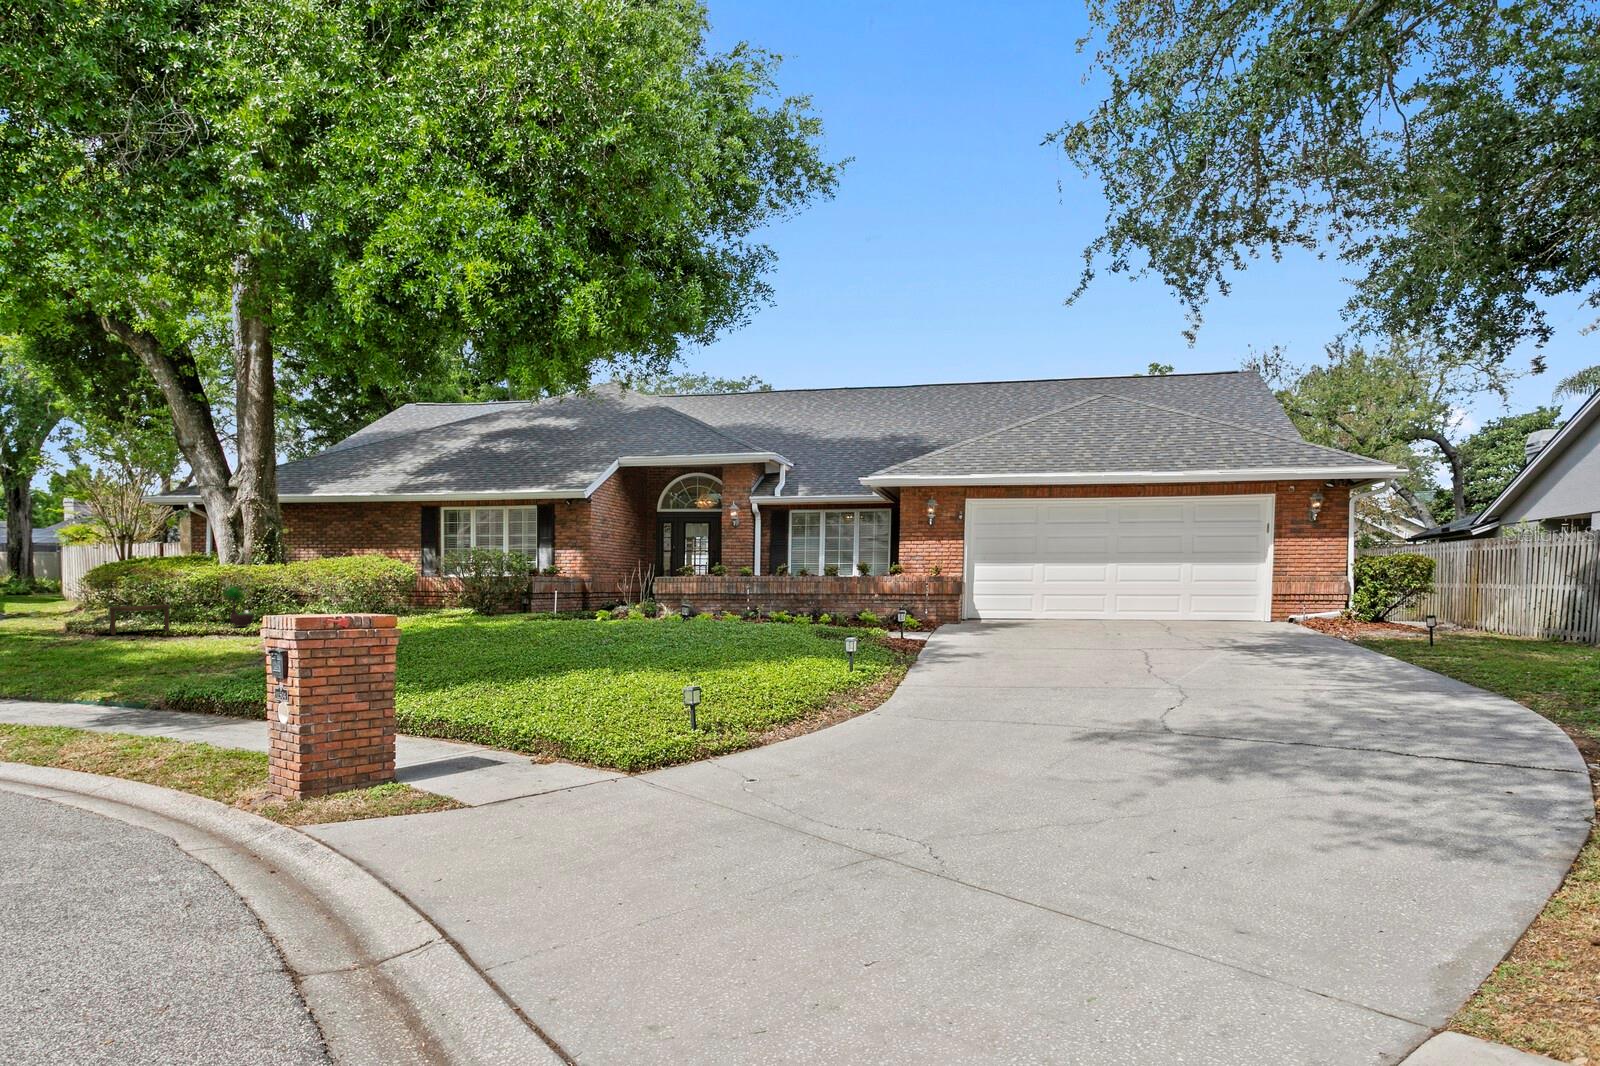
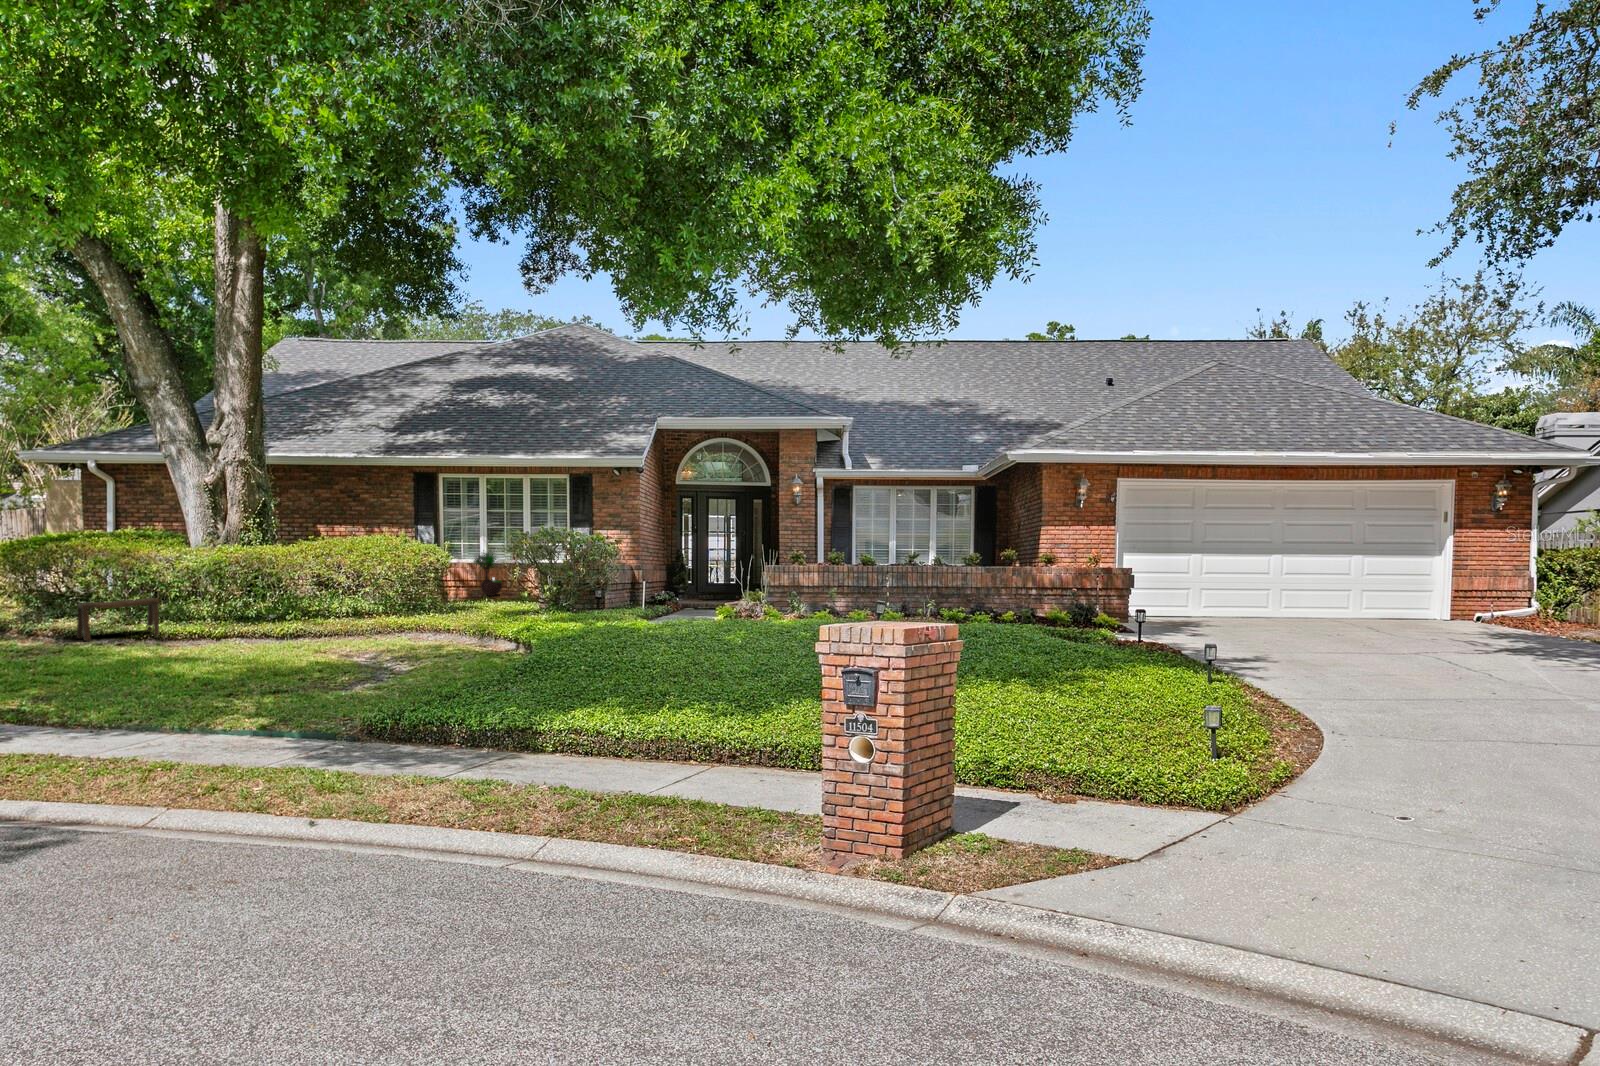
potted tree: present [224,585,254,627] -> present [474,552,502,596]

